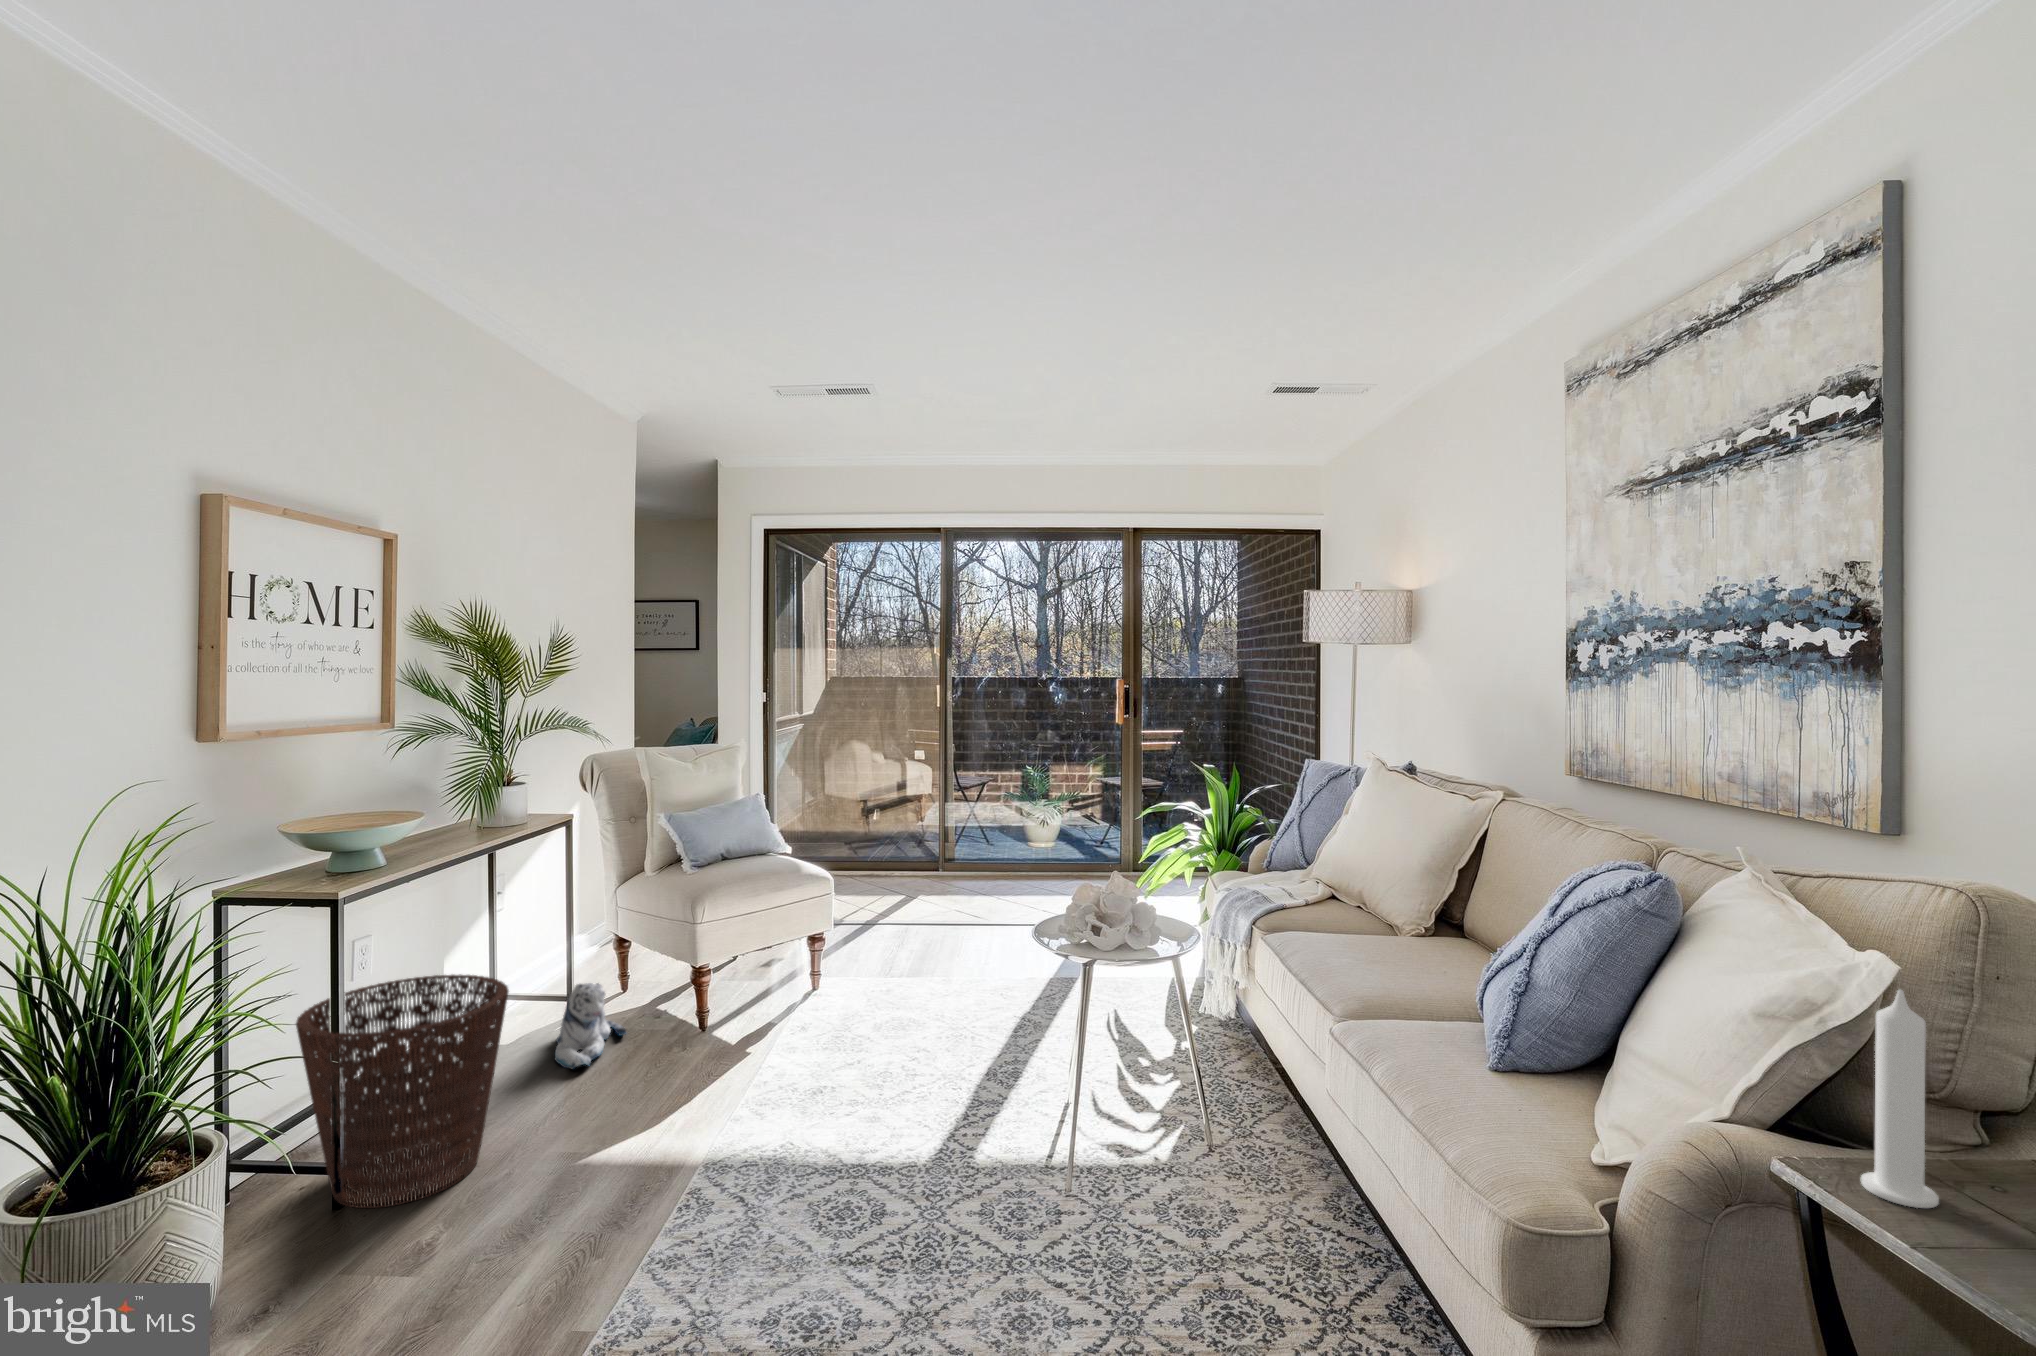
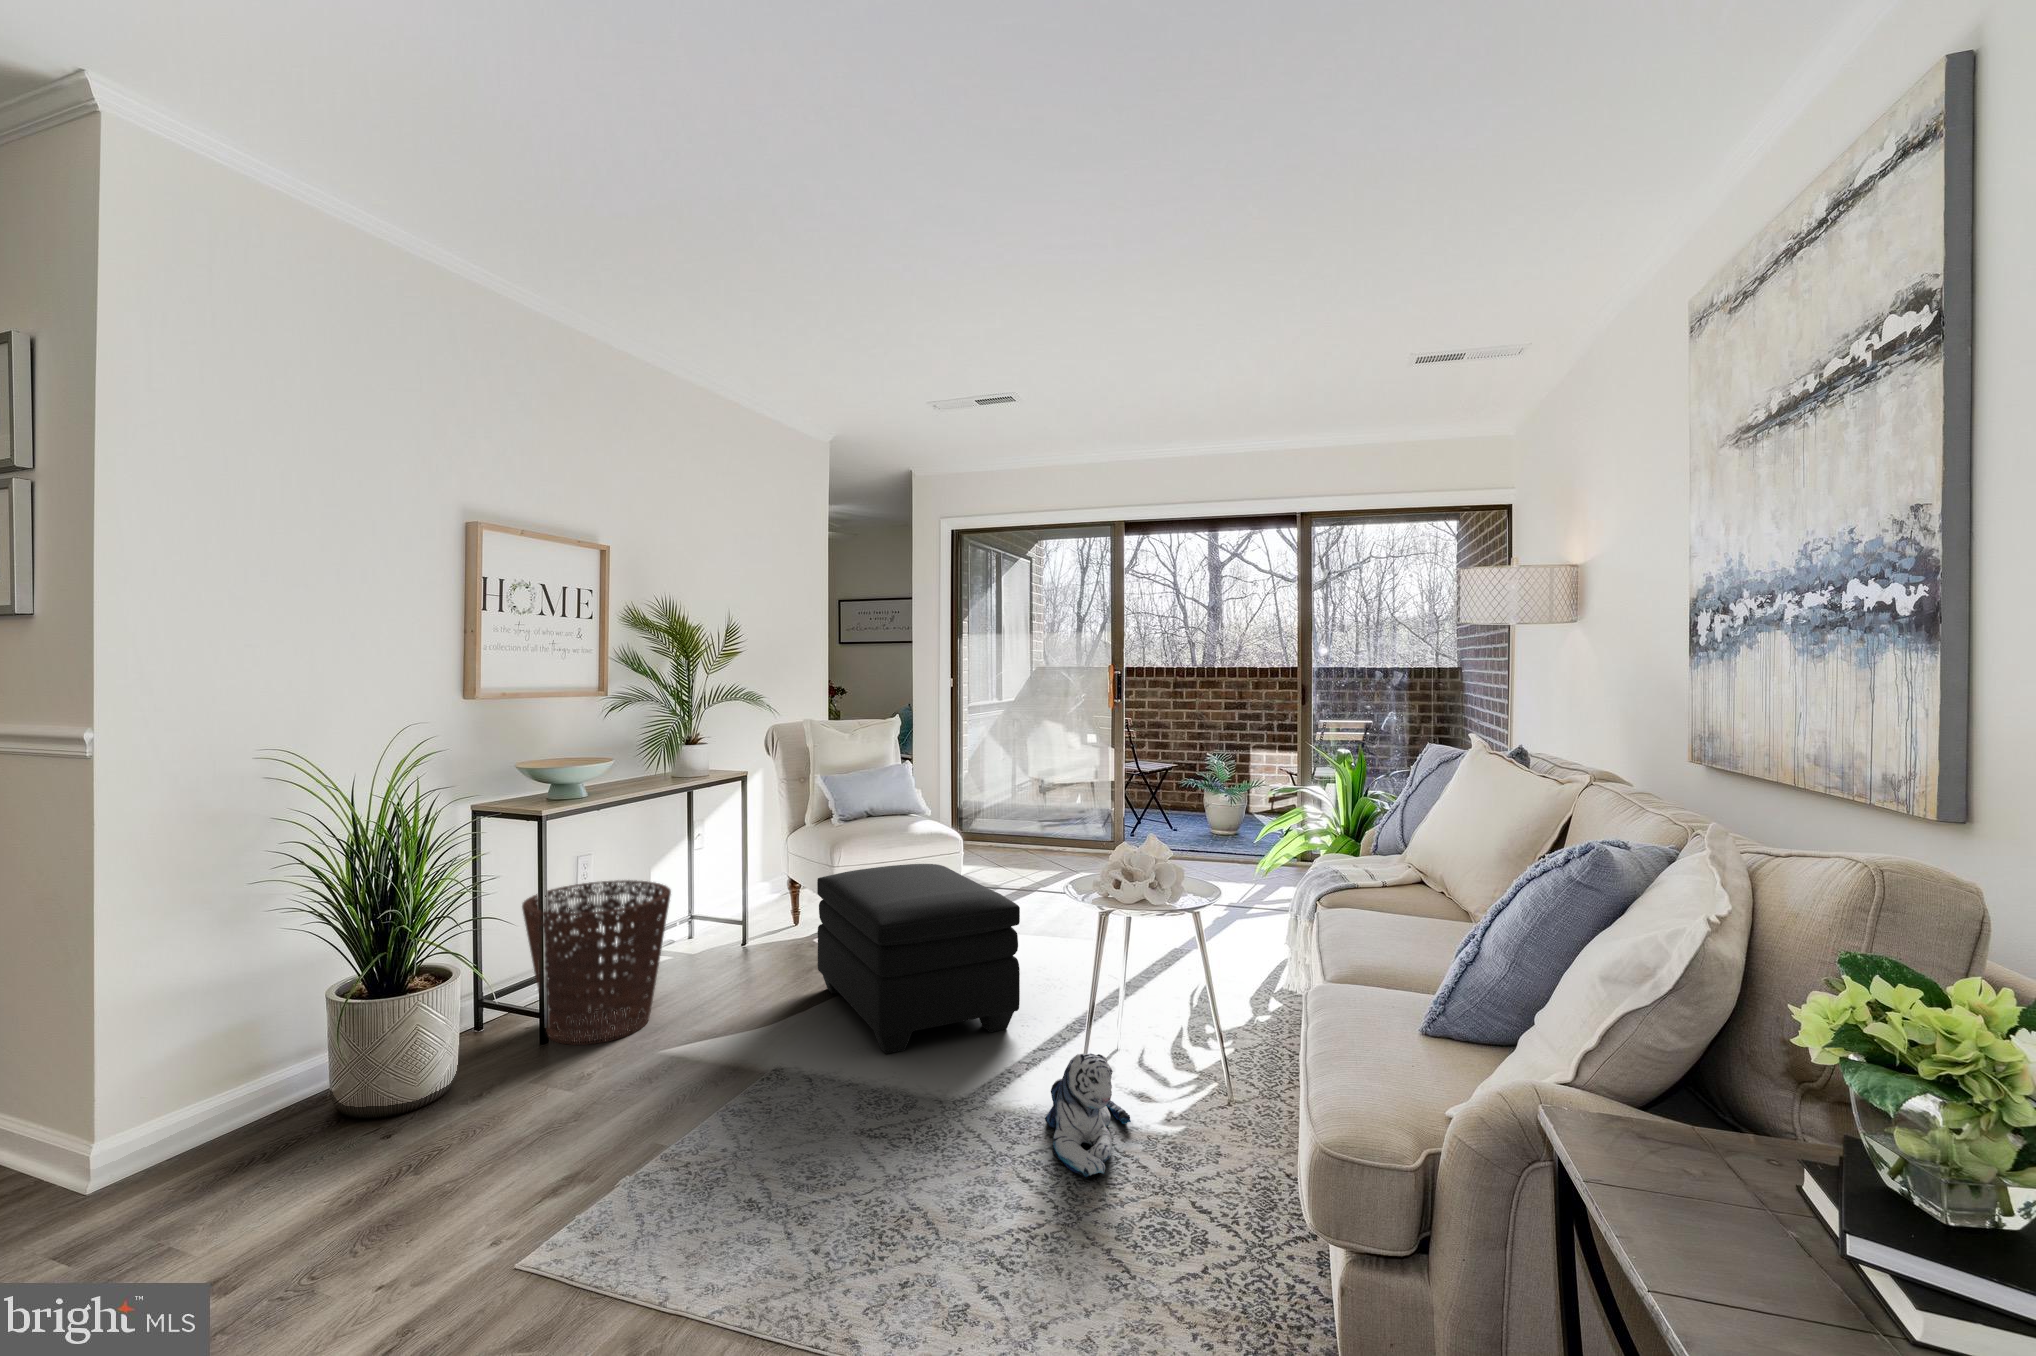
ottoman: none [685,920,952,1155] -> present [817,864,1020,1054]
plush toy: present [555,983,626,1069] -> present [1045,1054,1131,1177]
candle: present [1861,990,1939,1208] -> none [1609,952,1684,1184]

